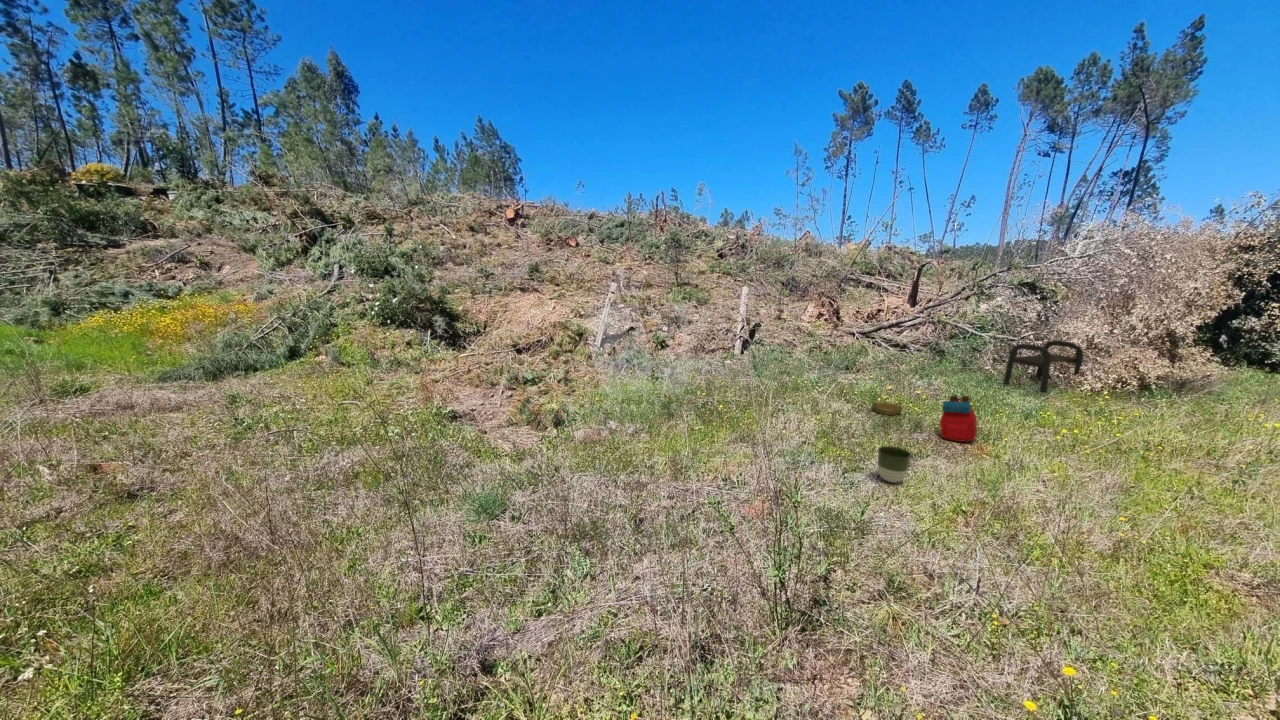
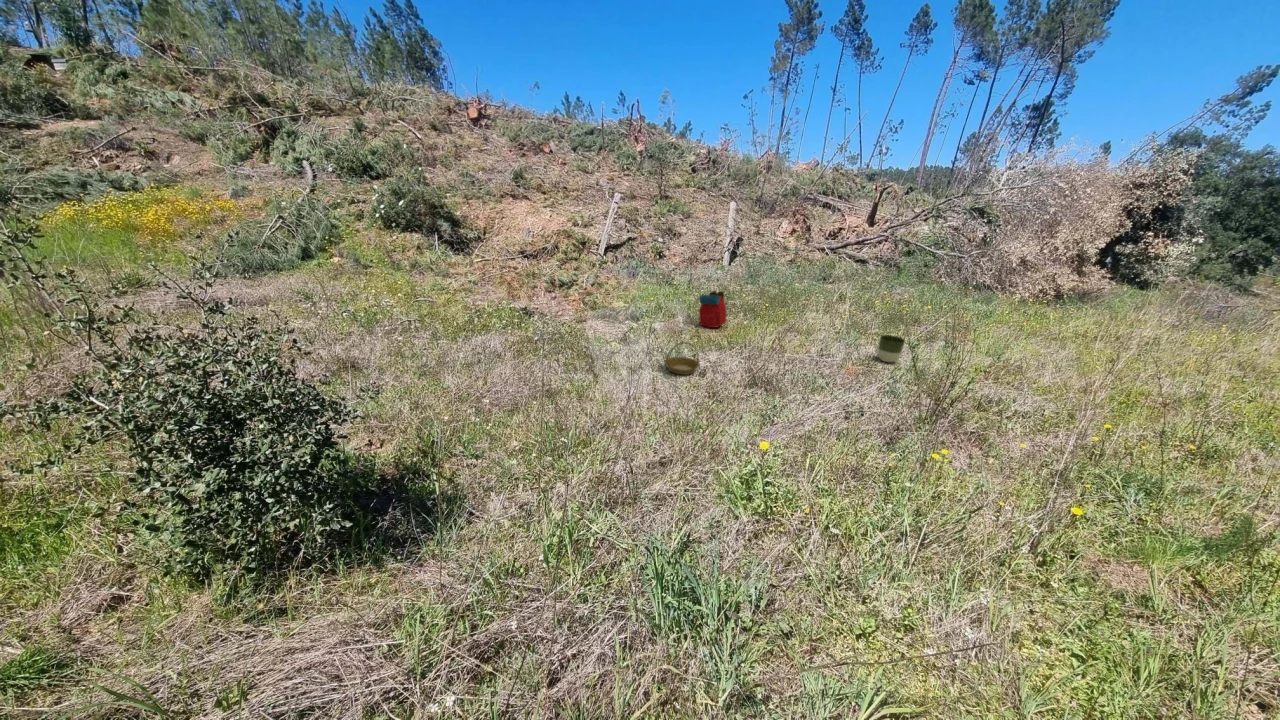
bench: present [1003,341,1083,392] -> none [951,258,1015,300]
basket: present [872,389,903,415] -> present [665,342,699,375]
backpack: present [940,395,977,442] -> present [699,291,726,328]

